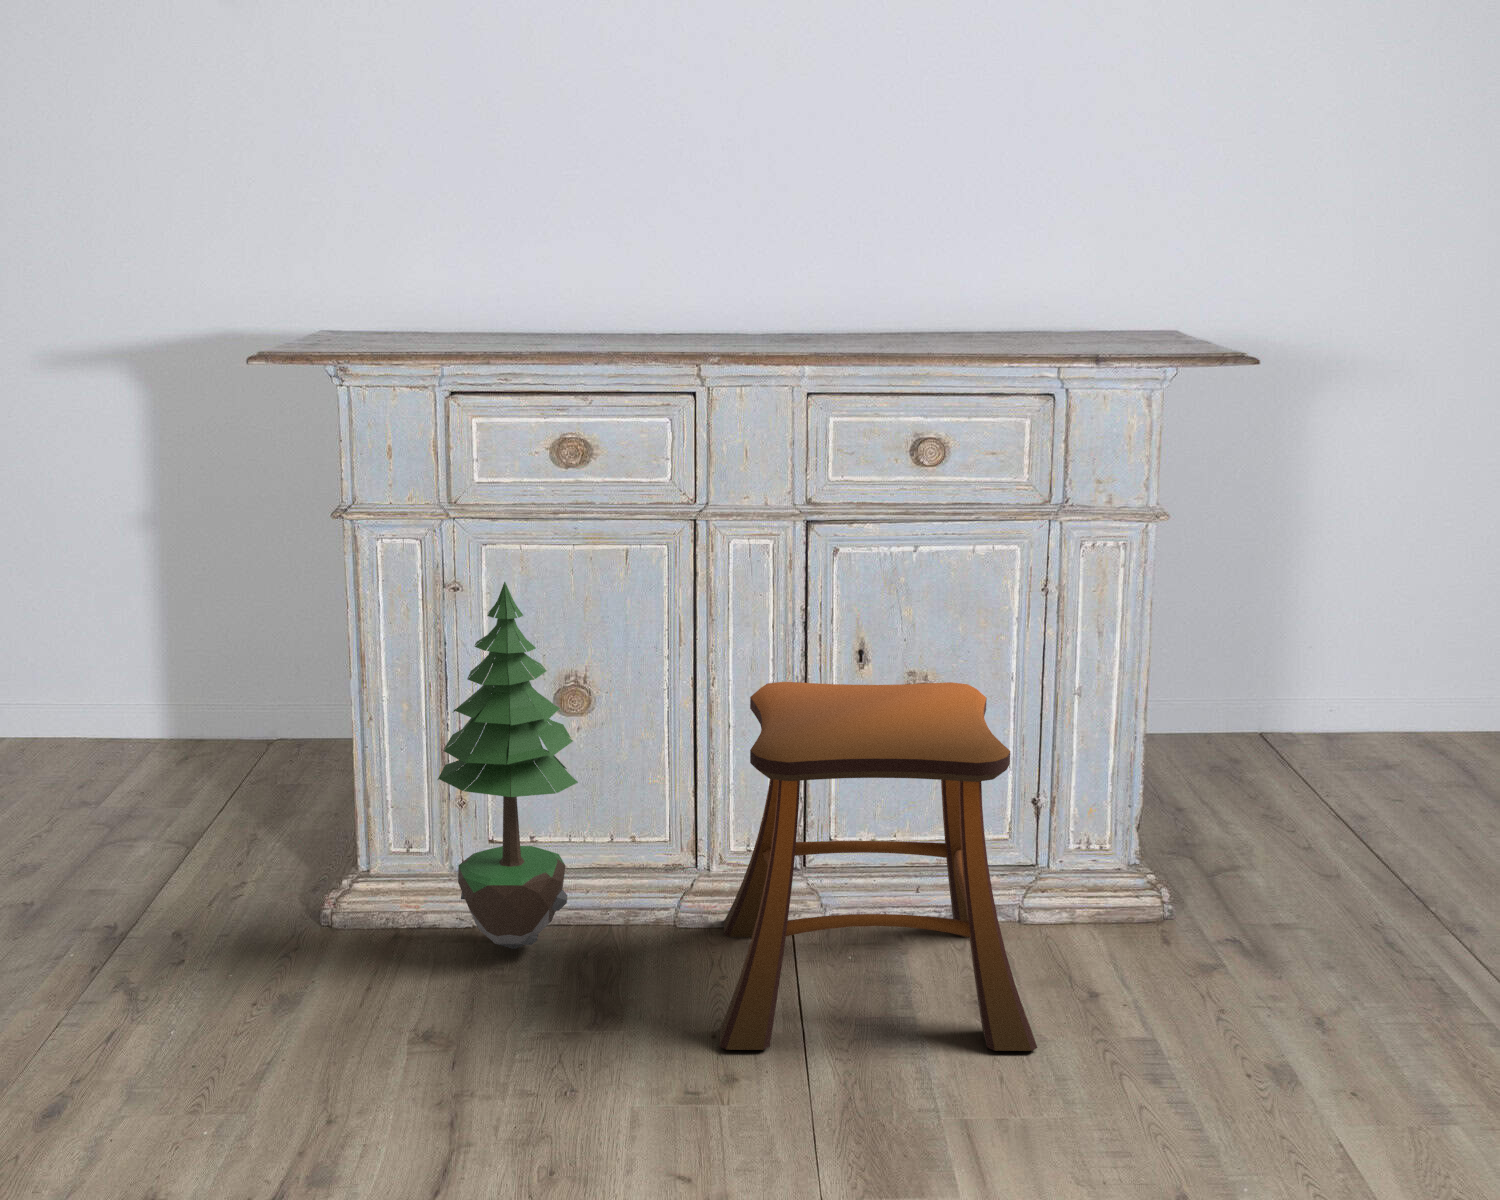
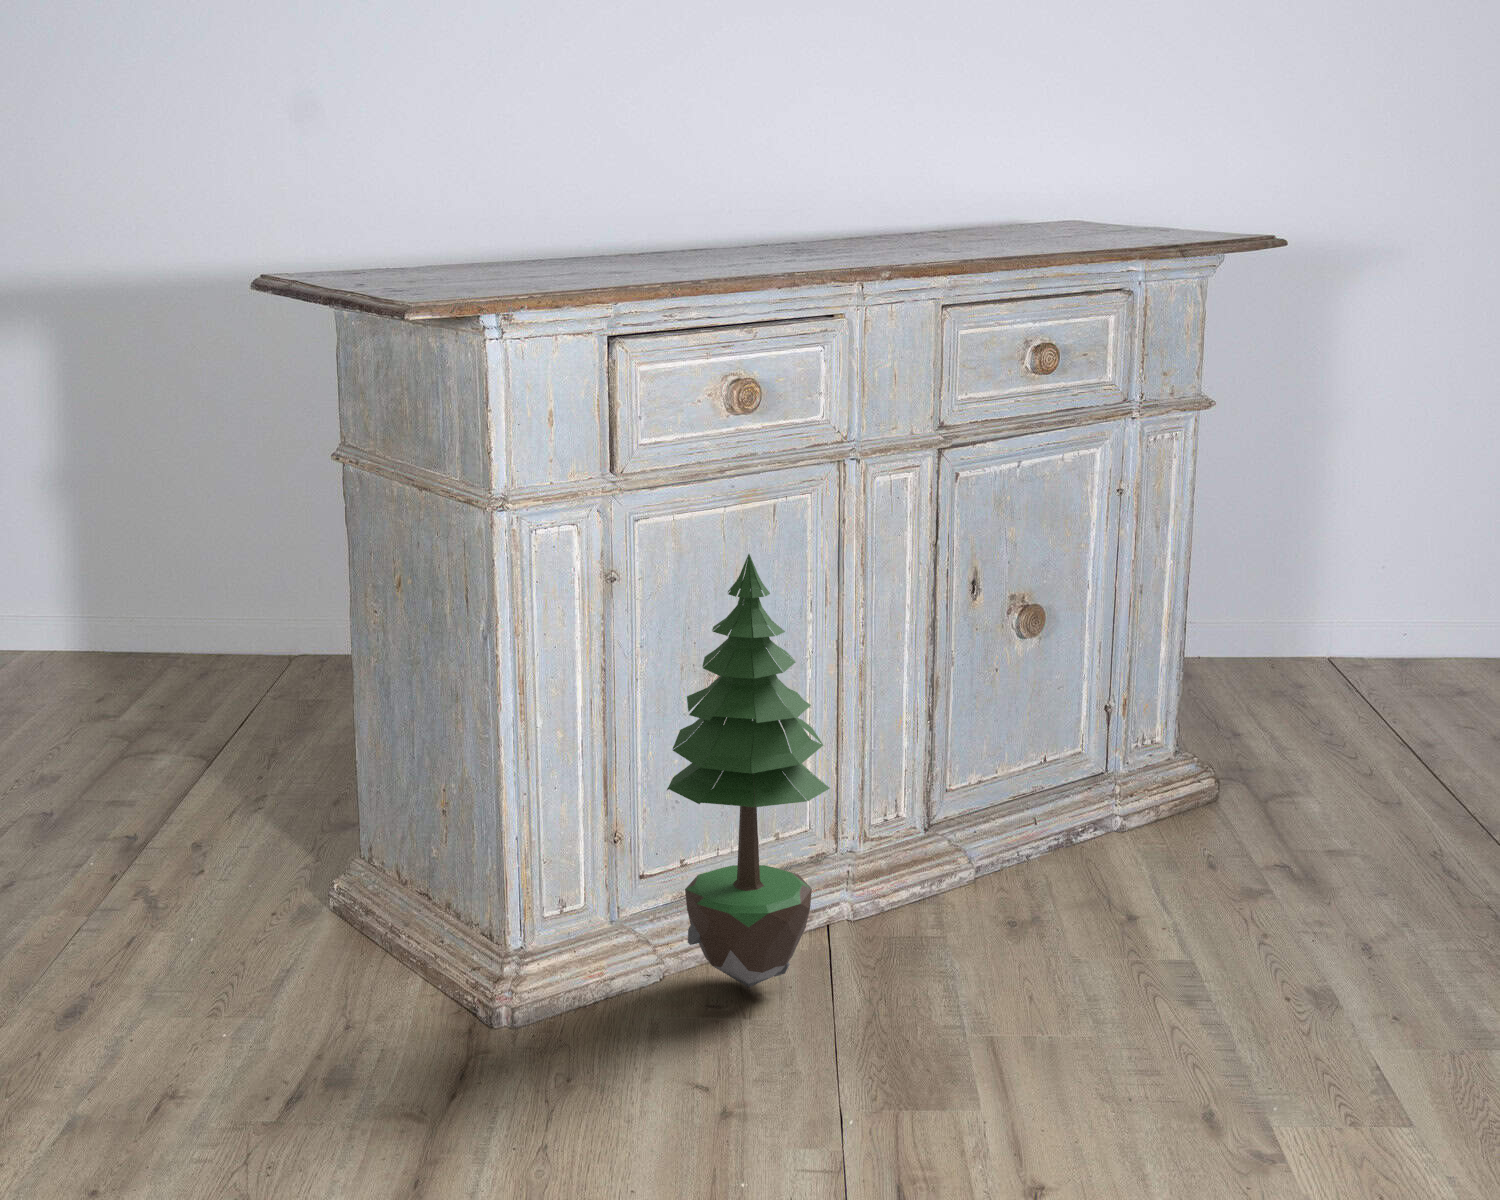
stool: present [719,682,1037,1051] -> none [884,594,1317,1009]

